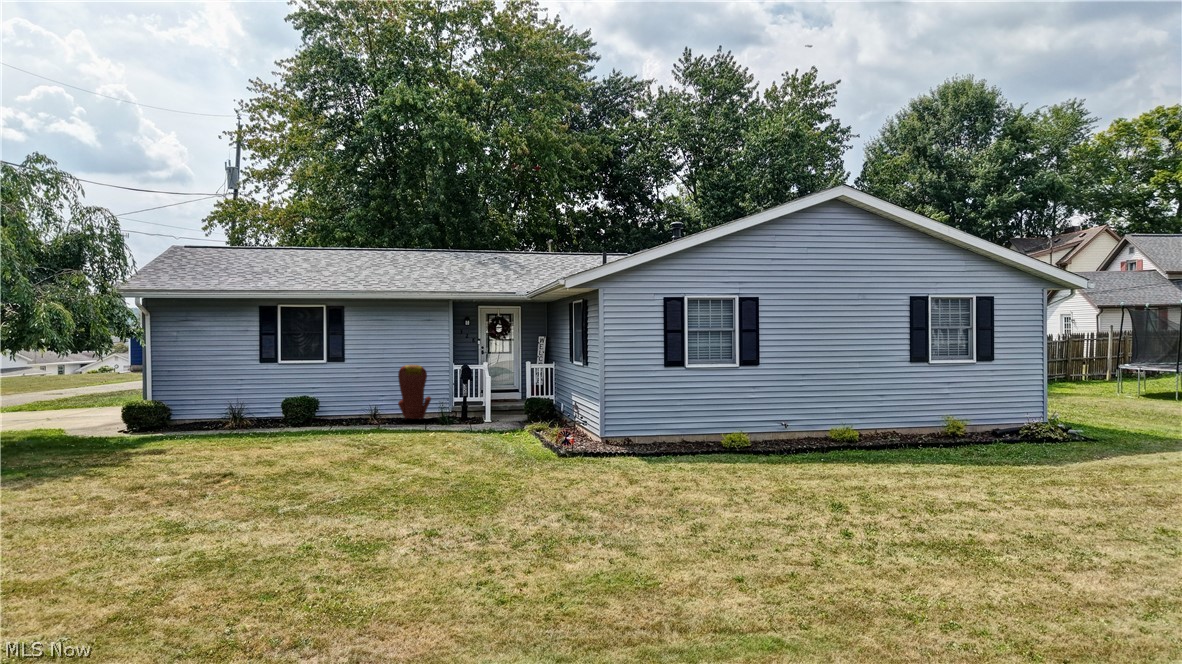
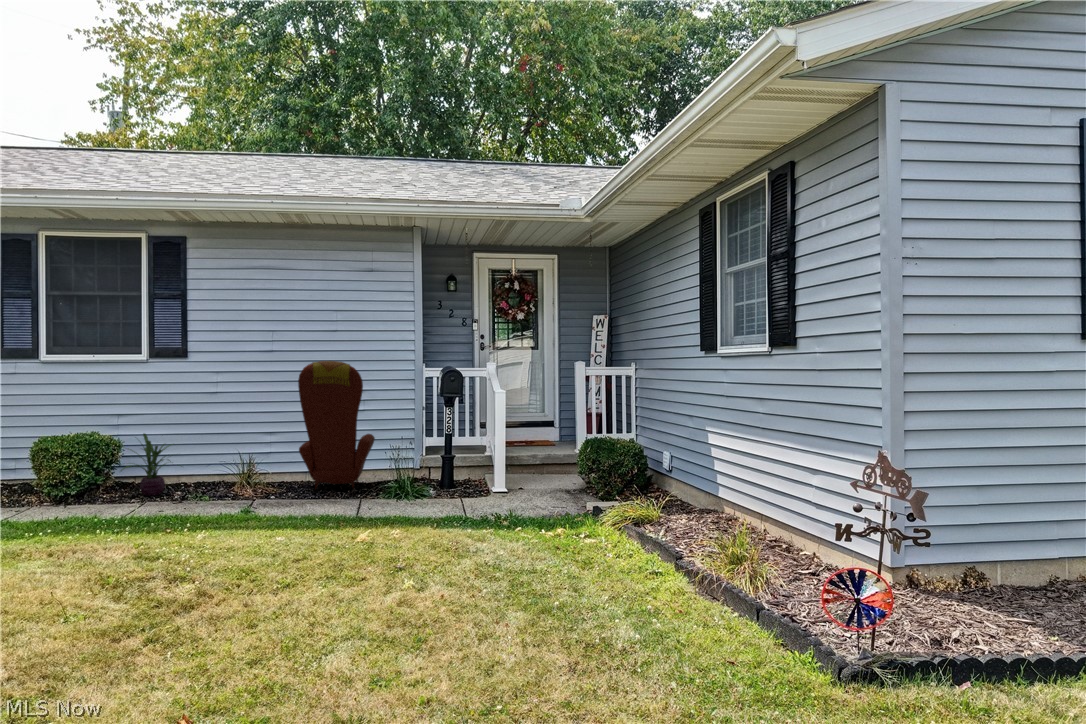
decorative plant: none [316,397,347,424] -> present [121,434,170,496]

